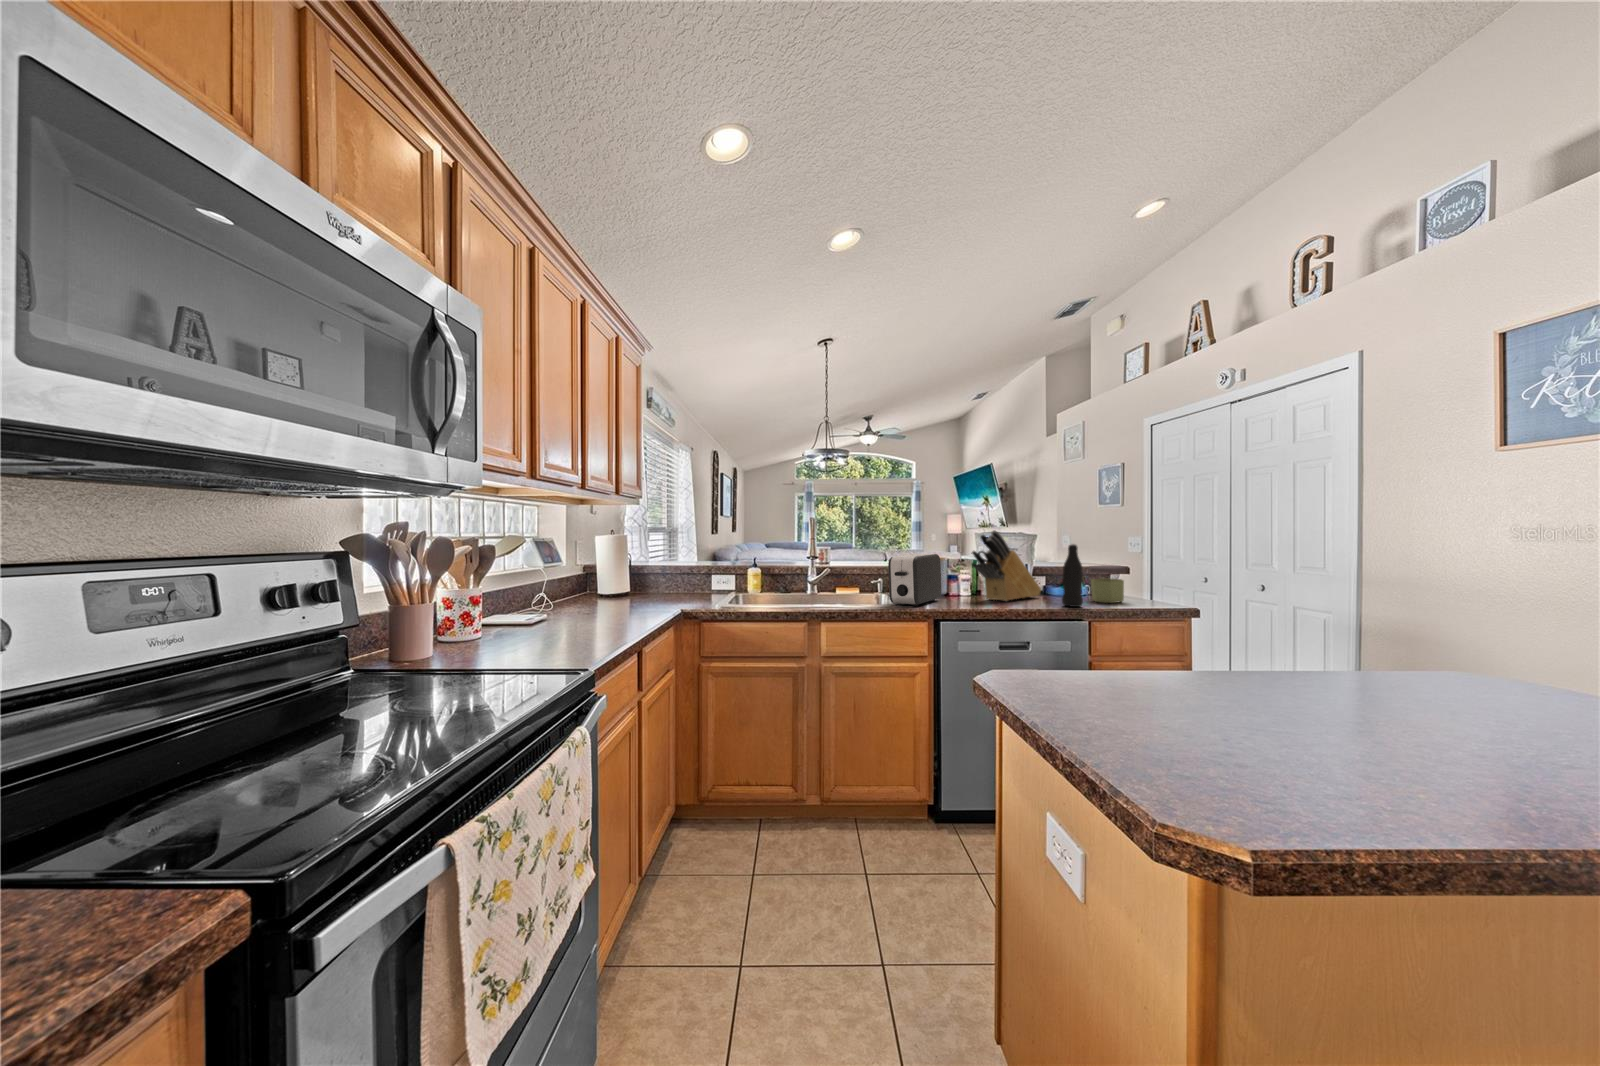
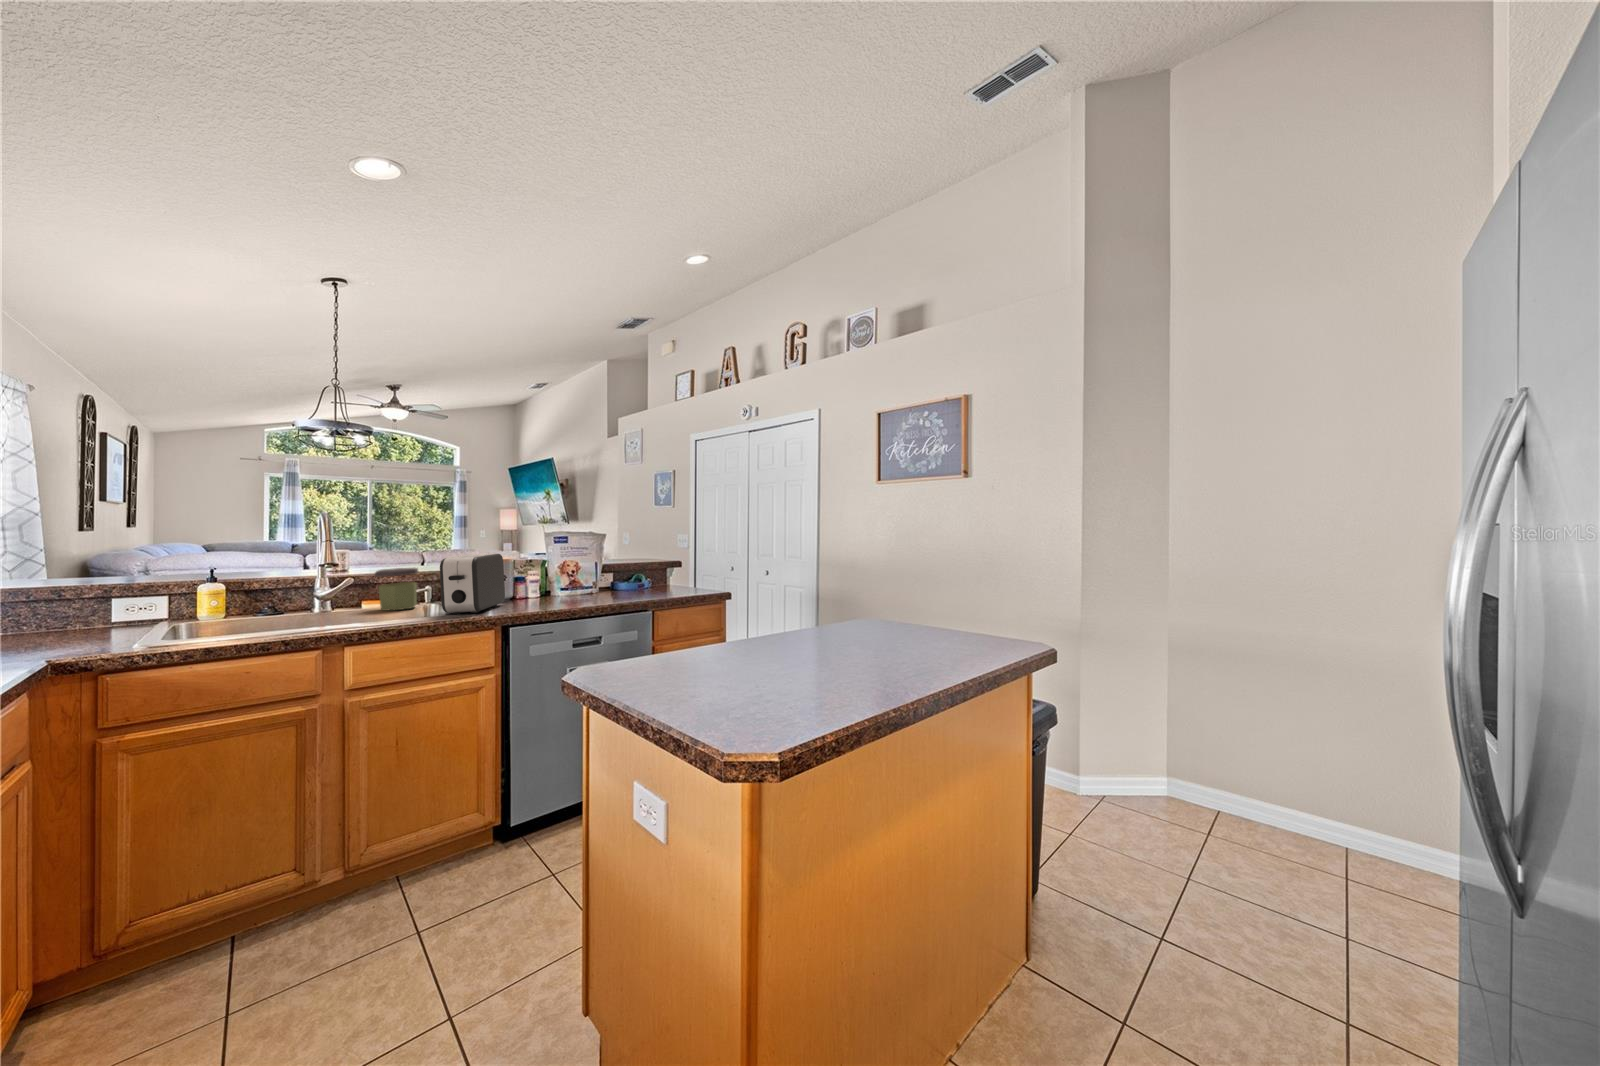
knife block: present [971,530,1041,601] -> none [539,526,611,600]
bottle: present [1062,544,1083,607] -> none [631,540,650,600]
jar: present [1088,565,1126,603] -> present [375,568,418,611]

